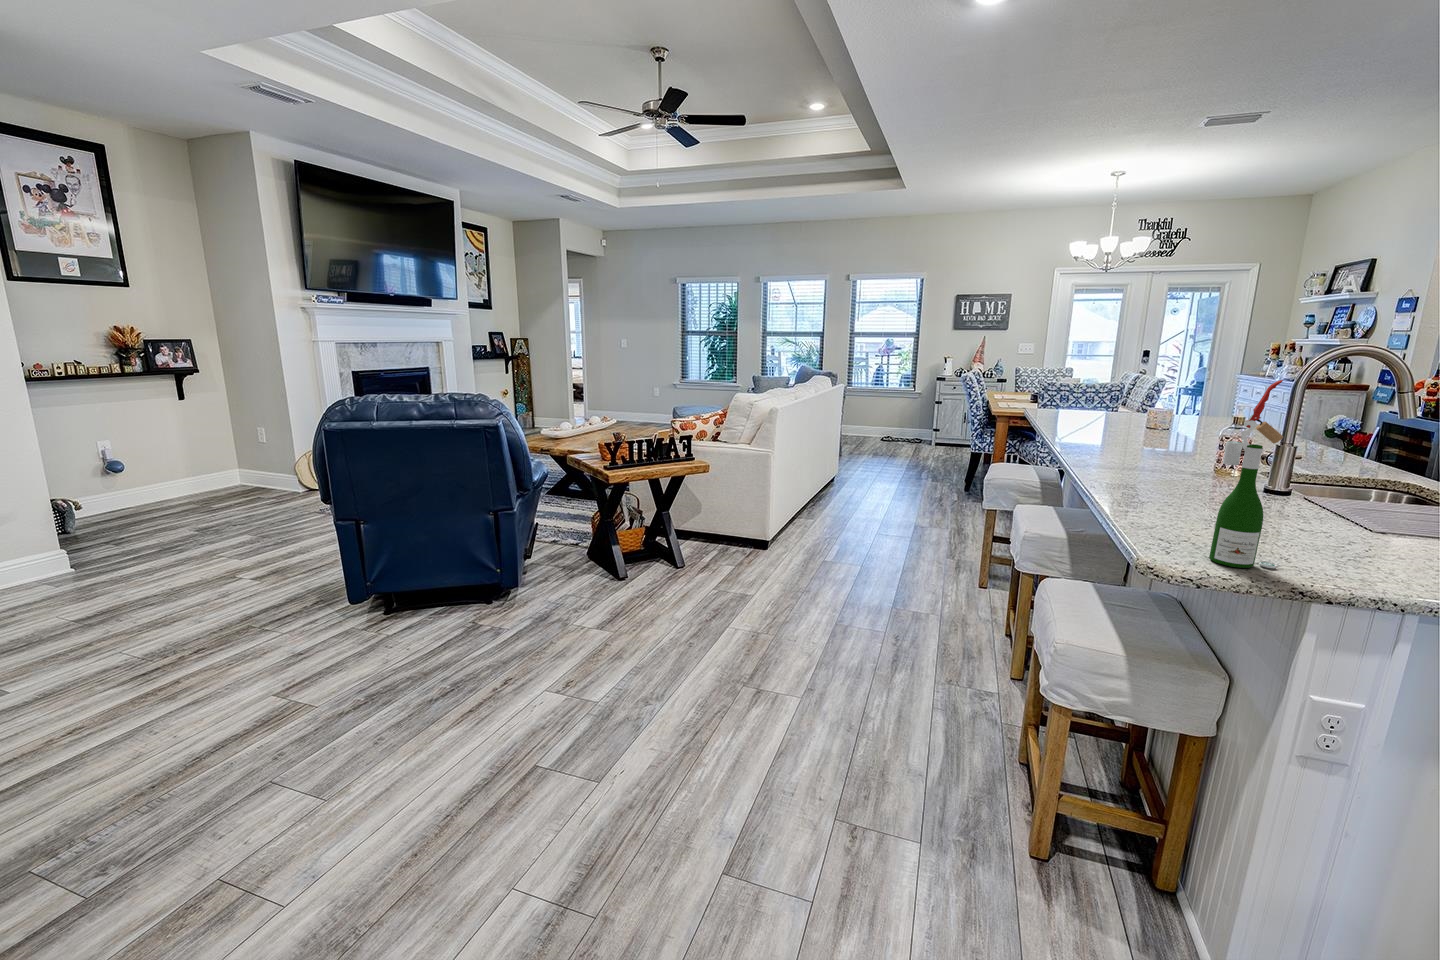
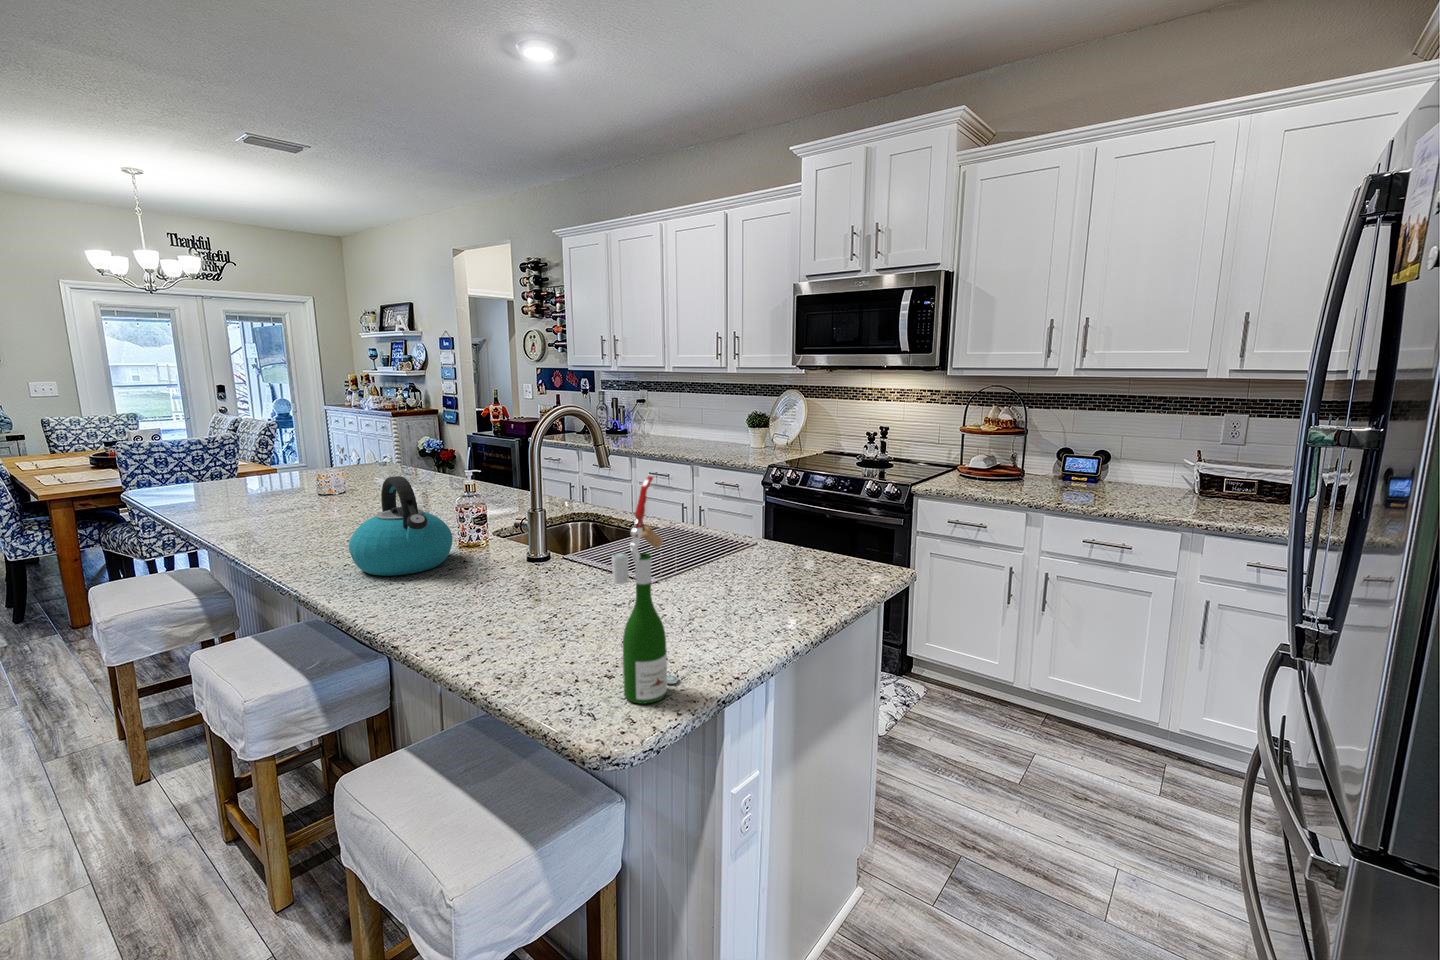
kettle: none [1111,398,1201,475] -> present [349,476,453,576]

